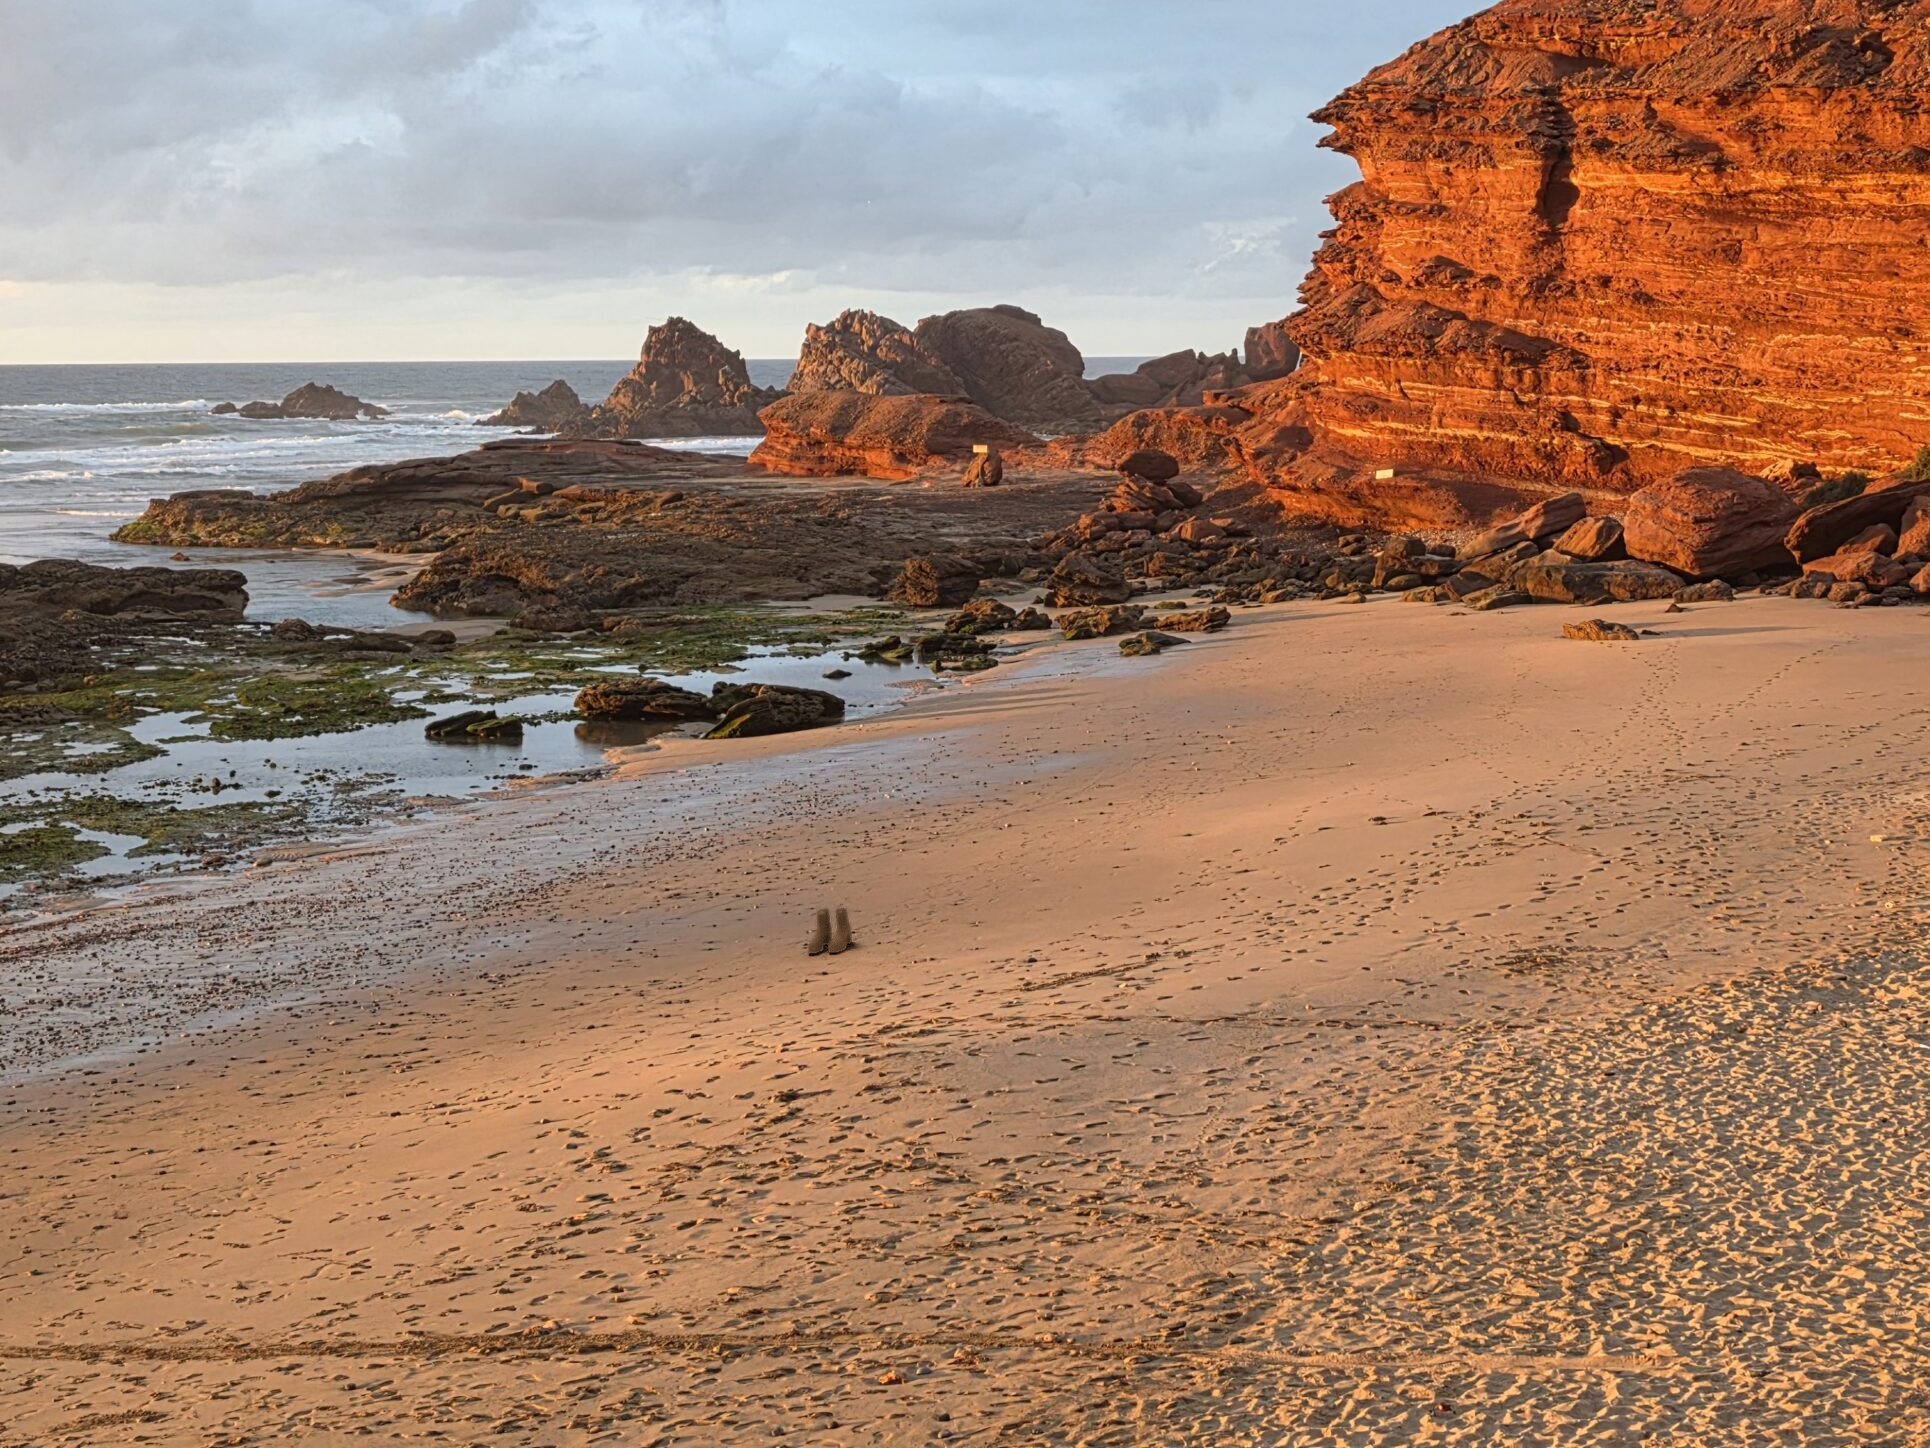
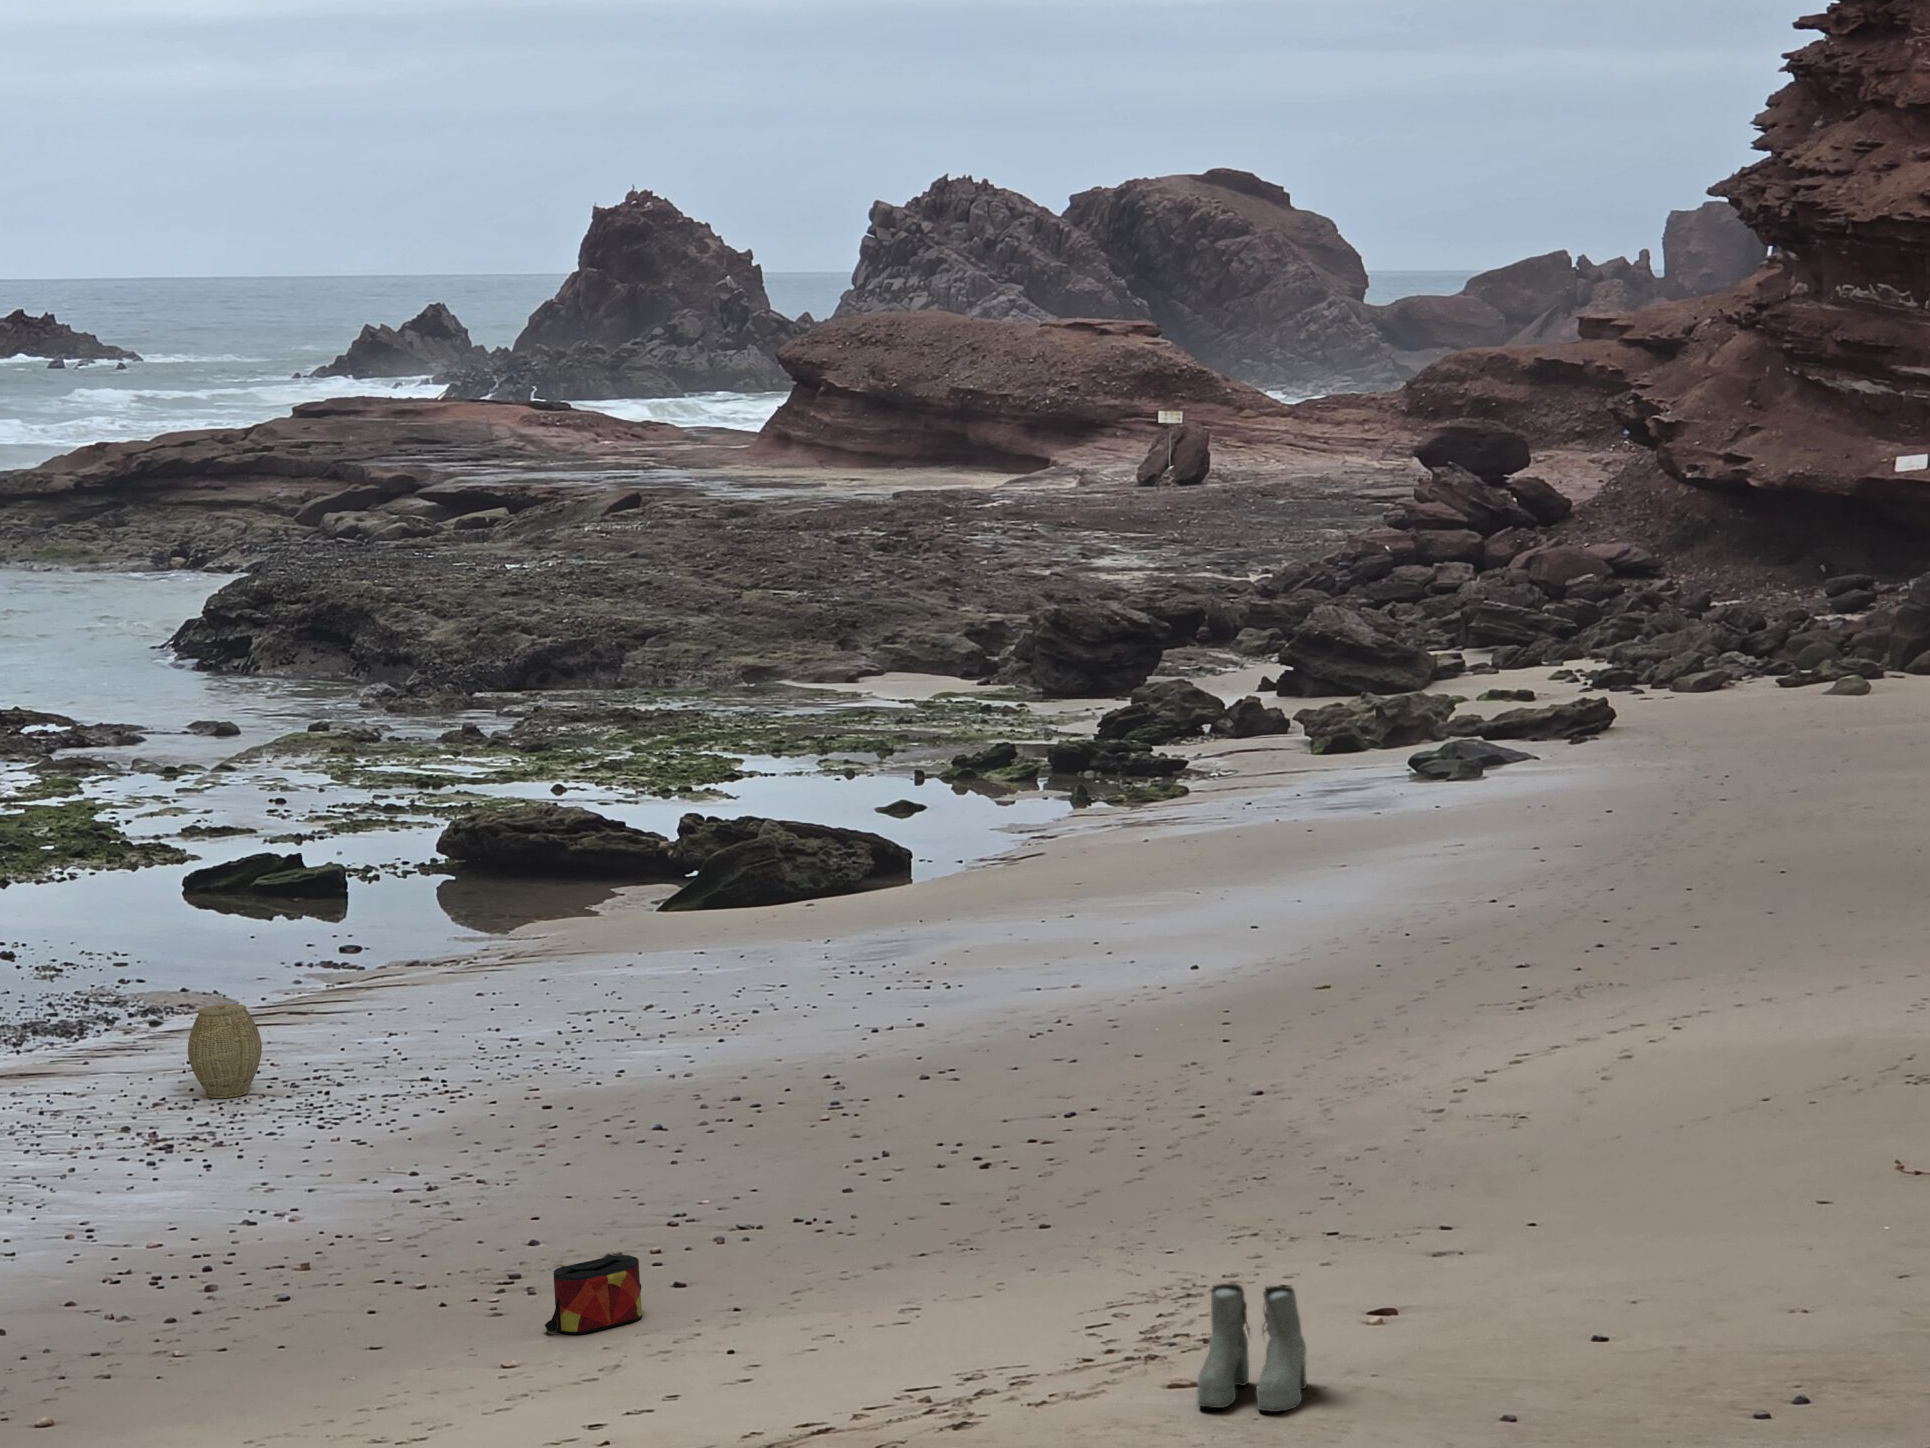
woven basket: none [418,806,457,852] -> present [188,1004,262,1098]
bag: none [573,913,618,947] -> present [545,1255,642,1334]

